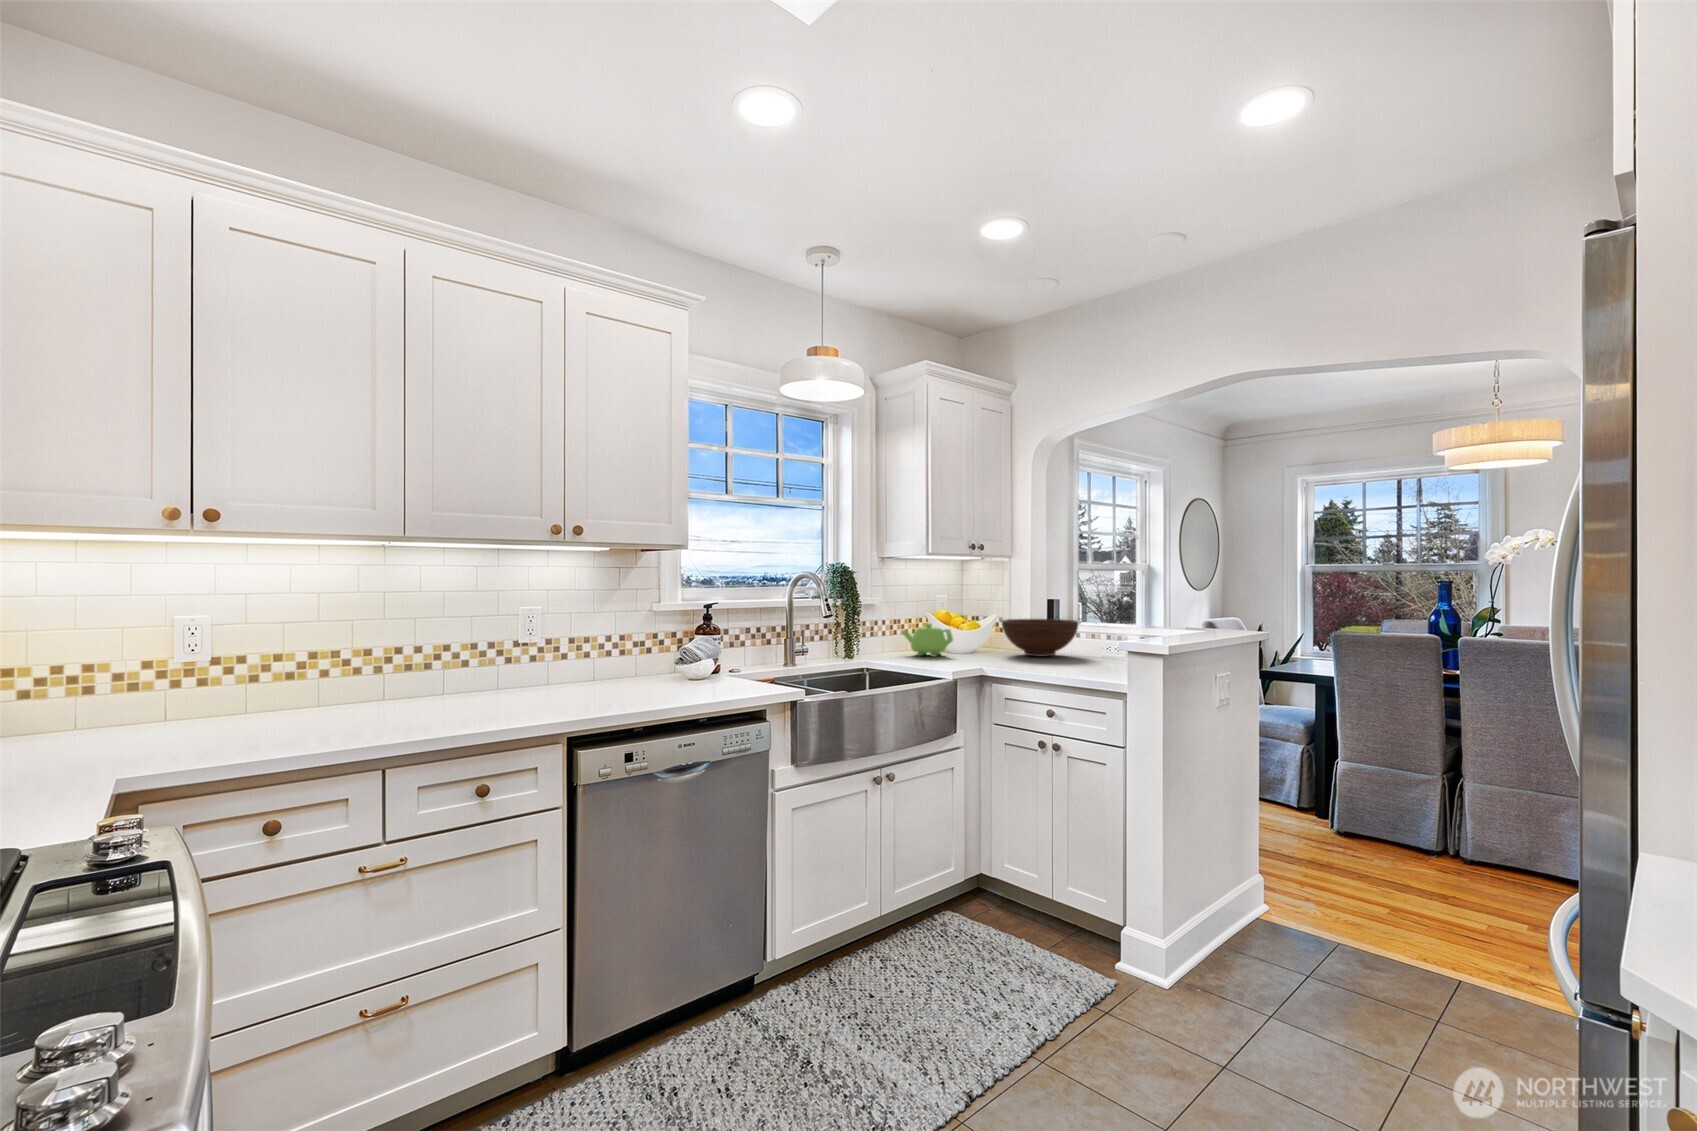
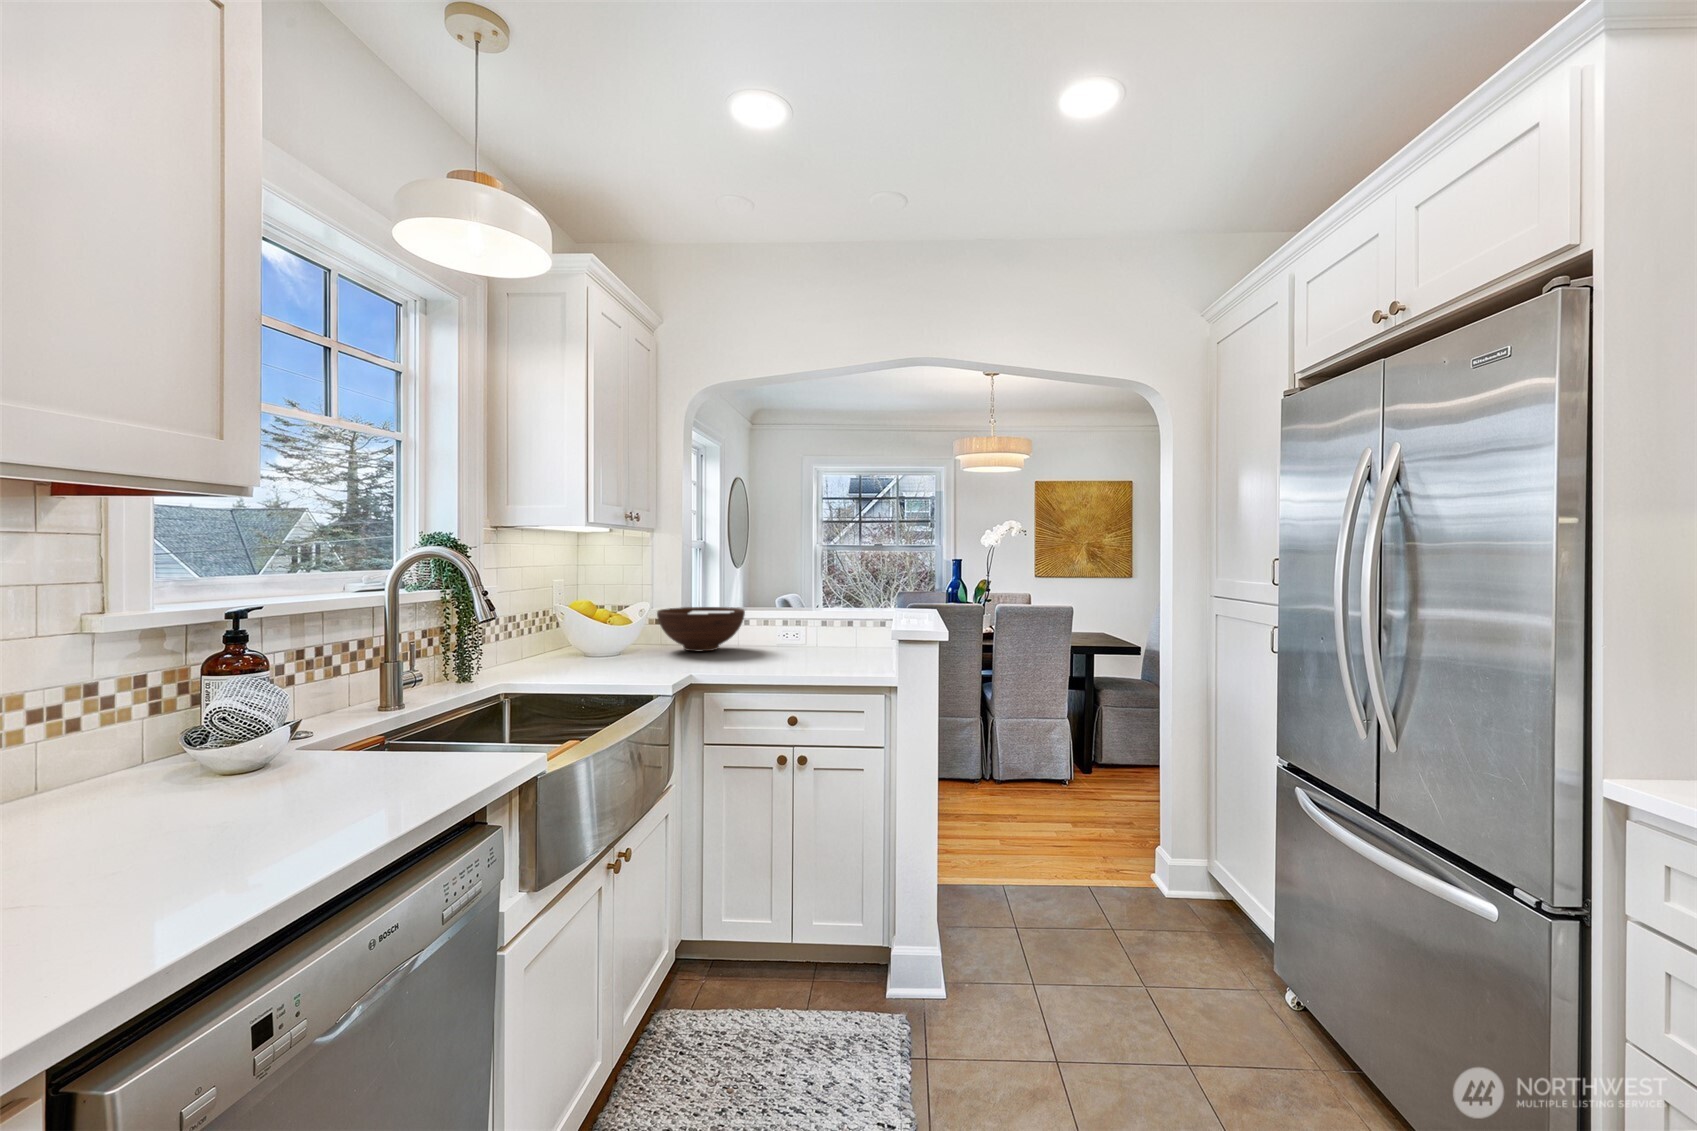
teapot: present [903,623,953,657] -> none [532,620,607,665]

